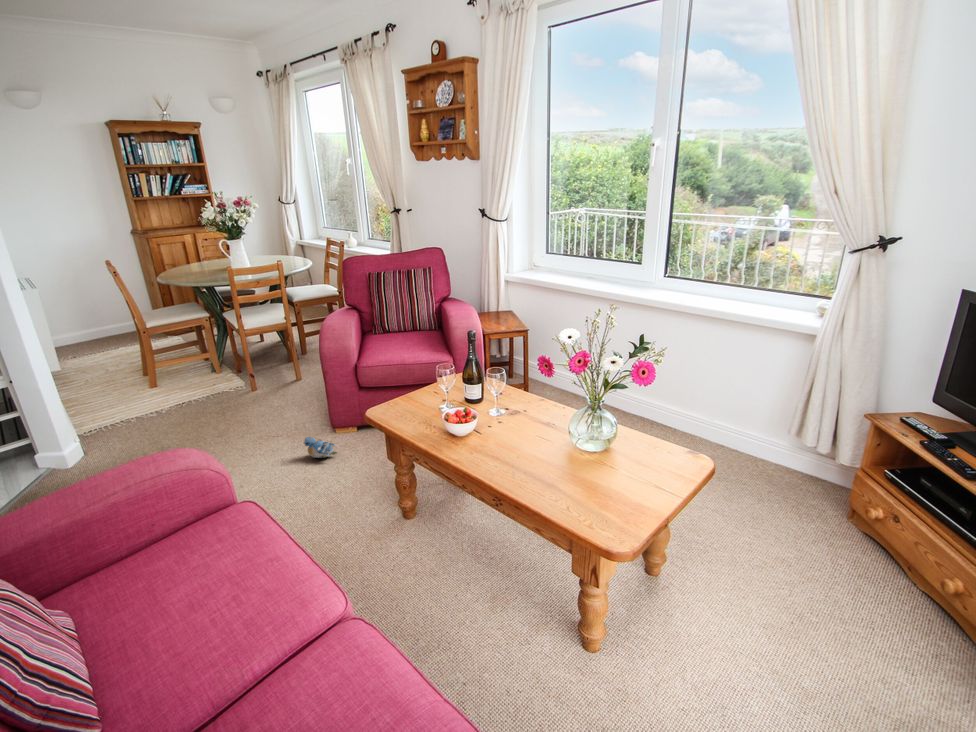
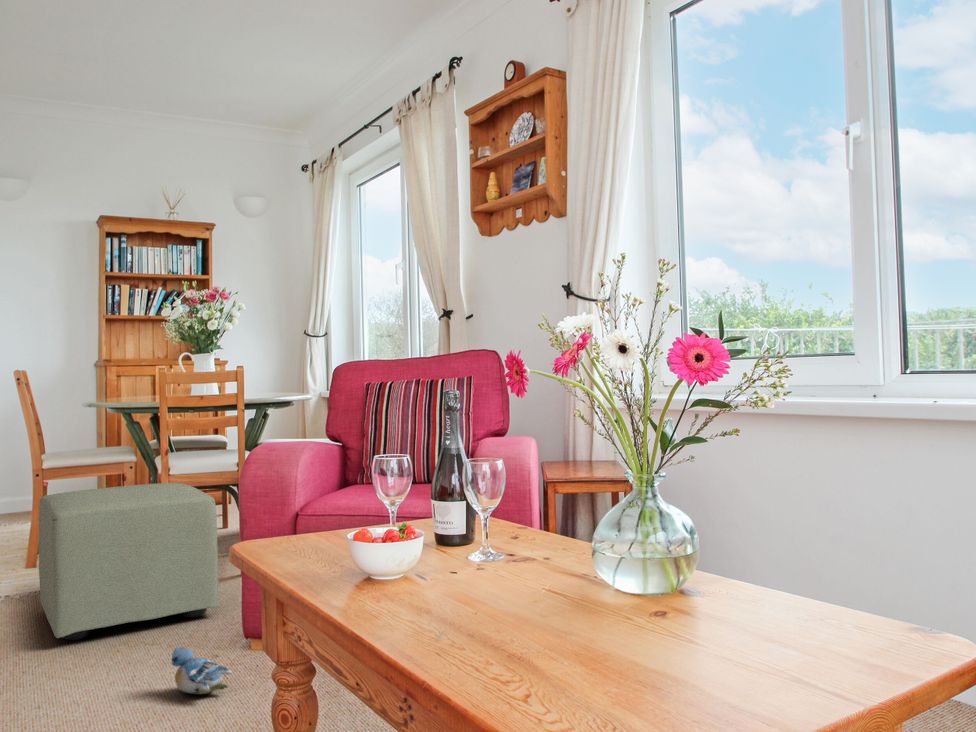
ottoman: none [173,334,300,434] -> present [39,483,218,640]

